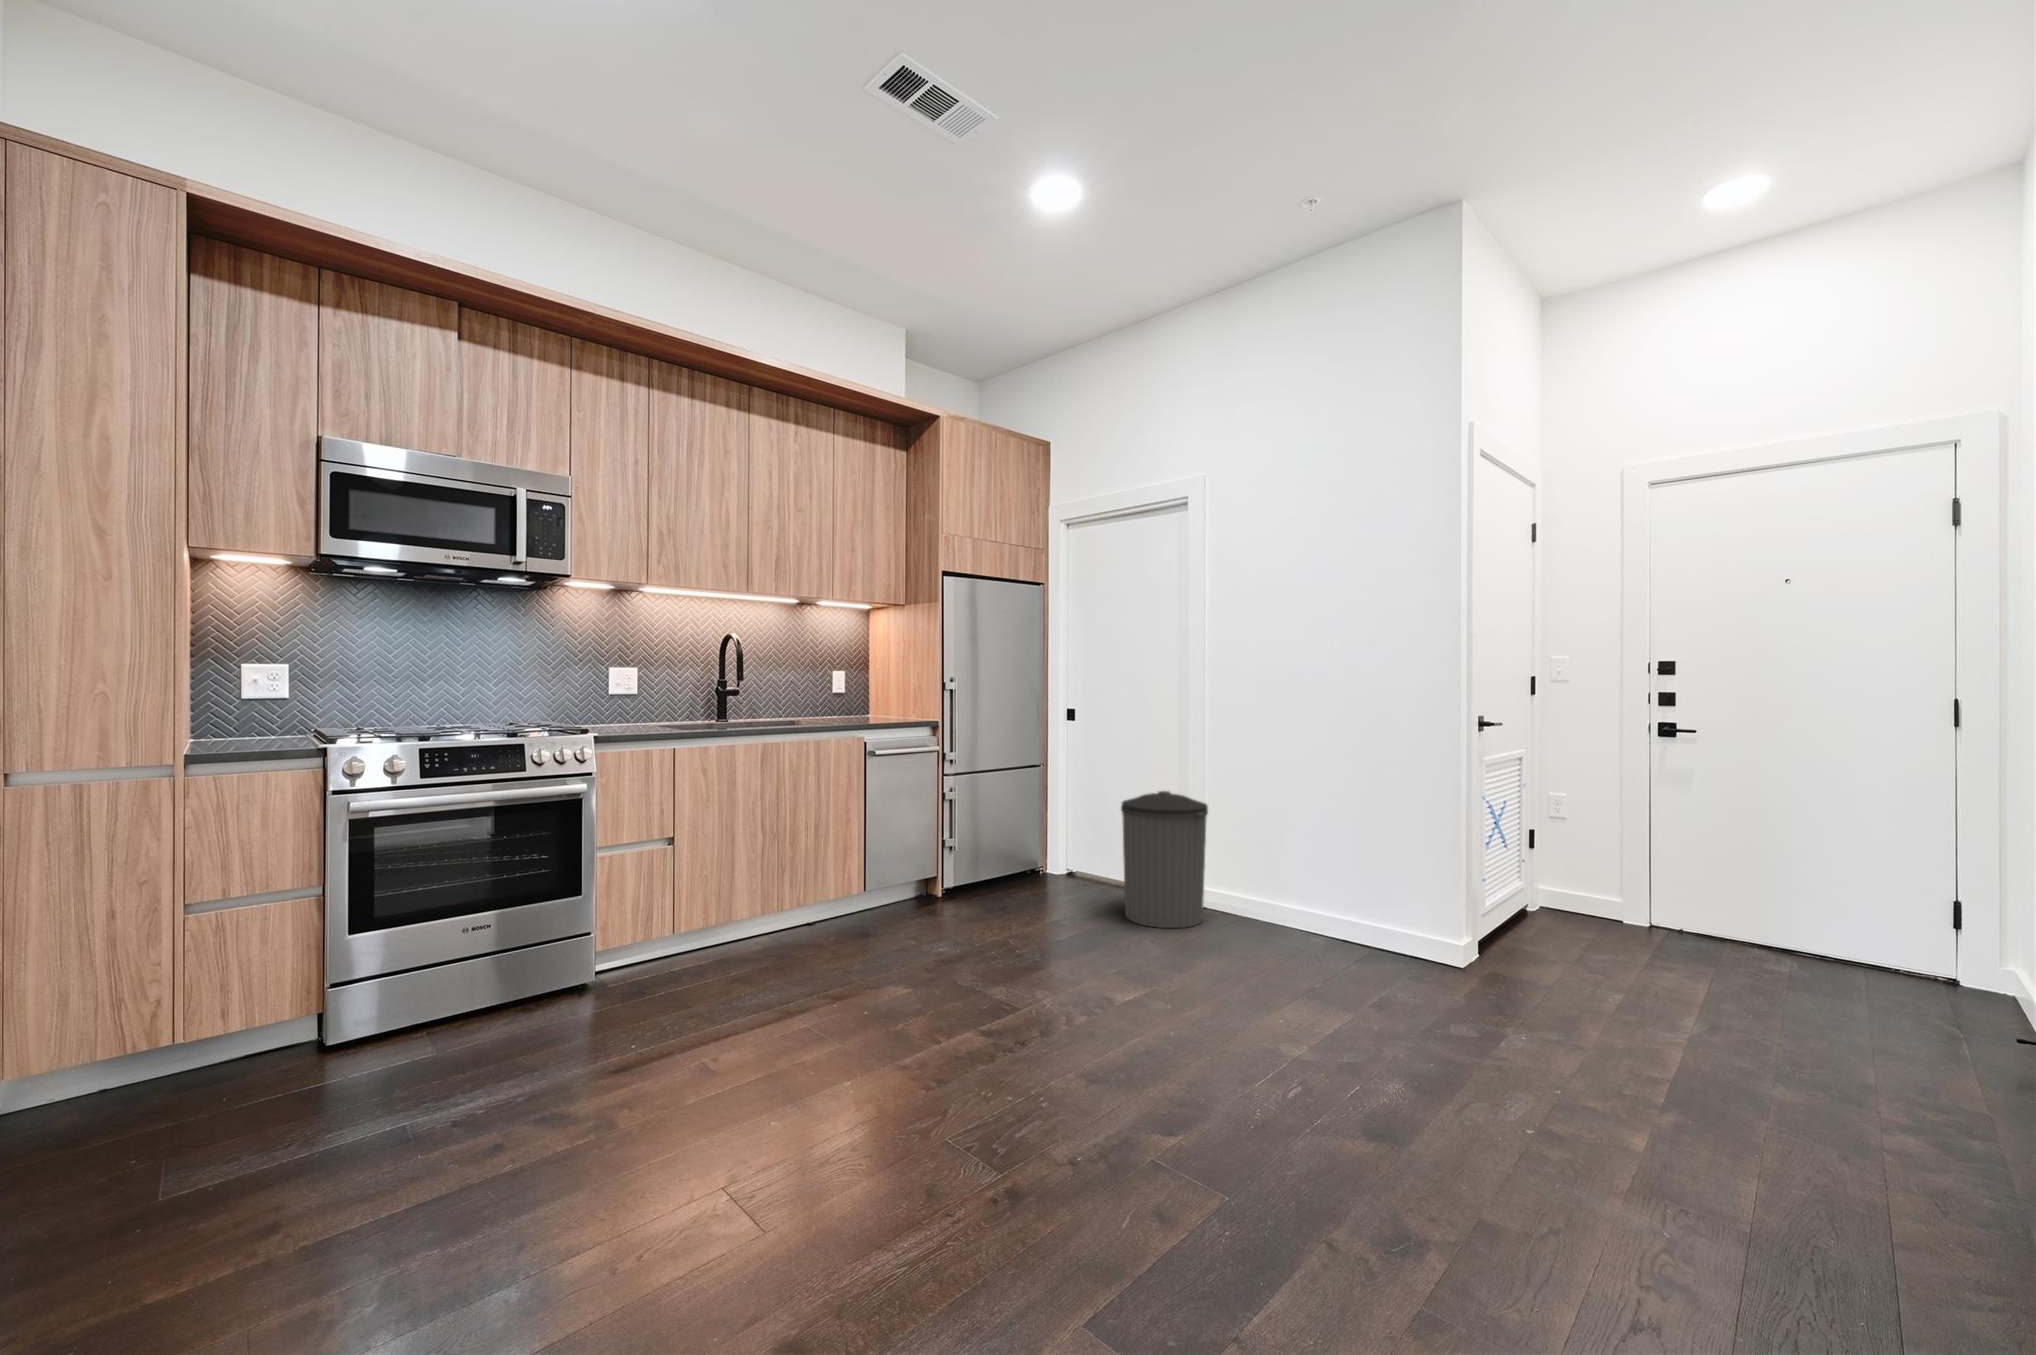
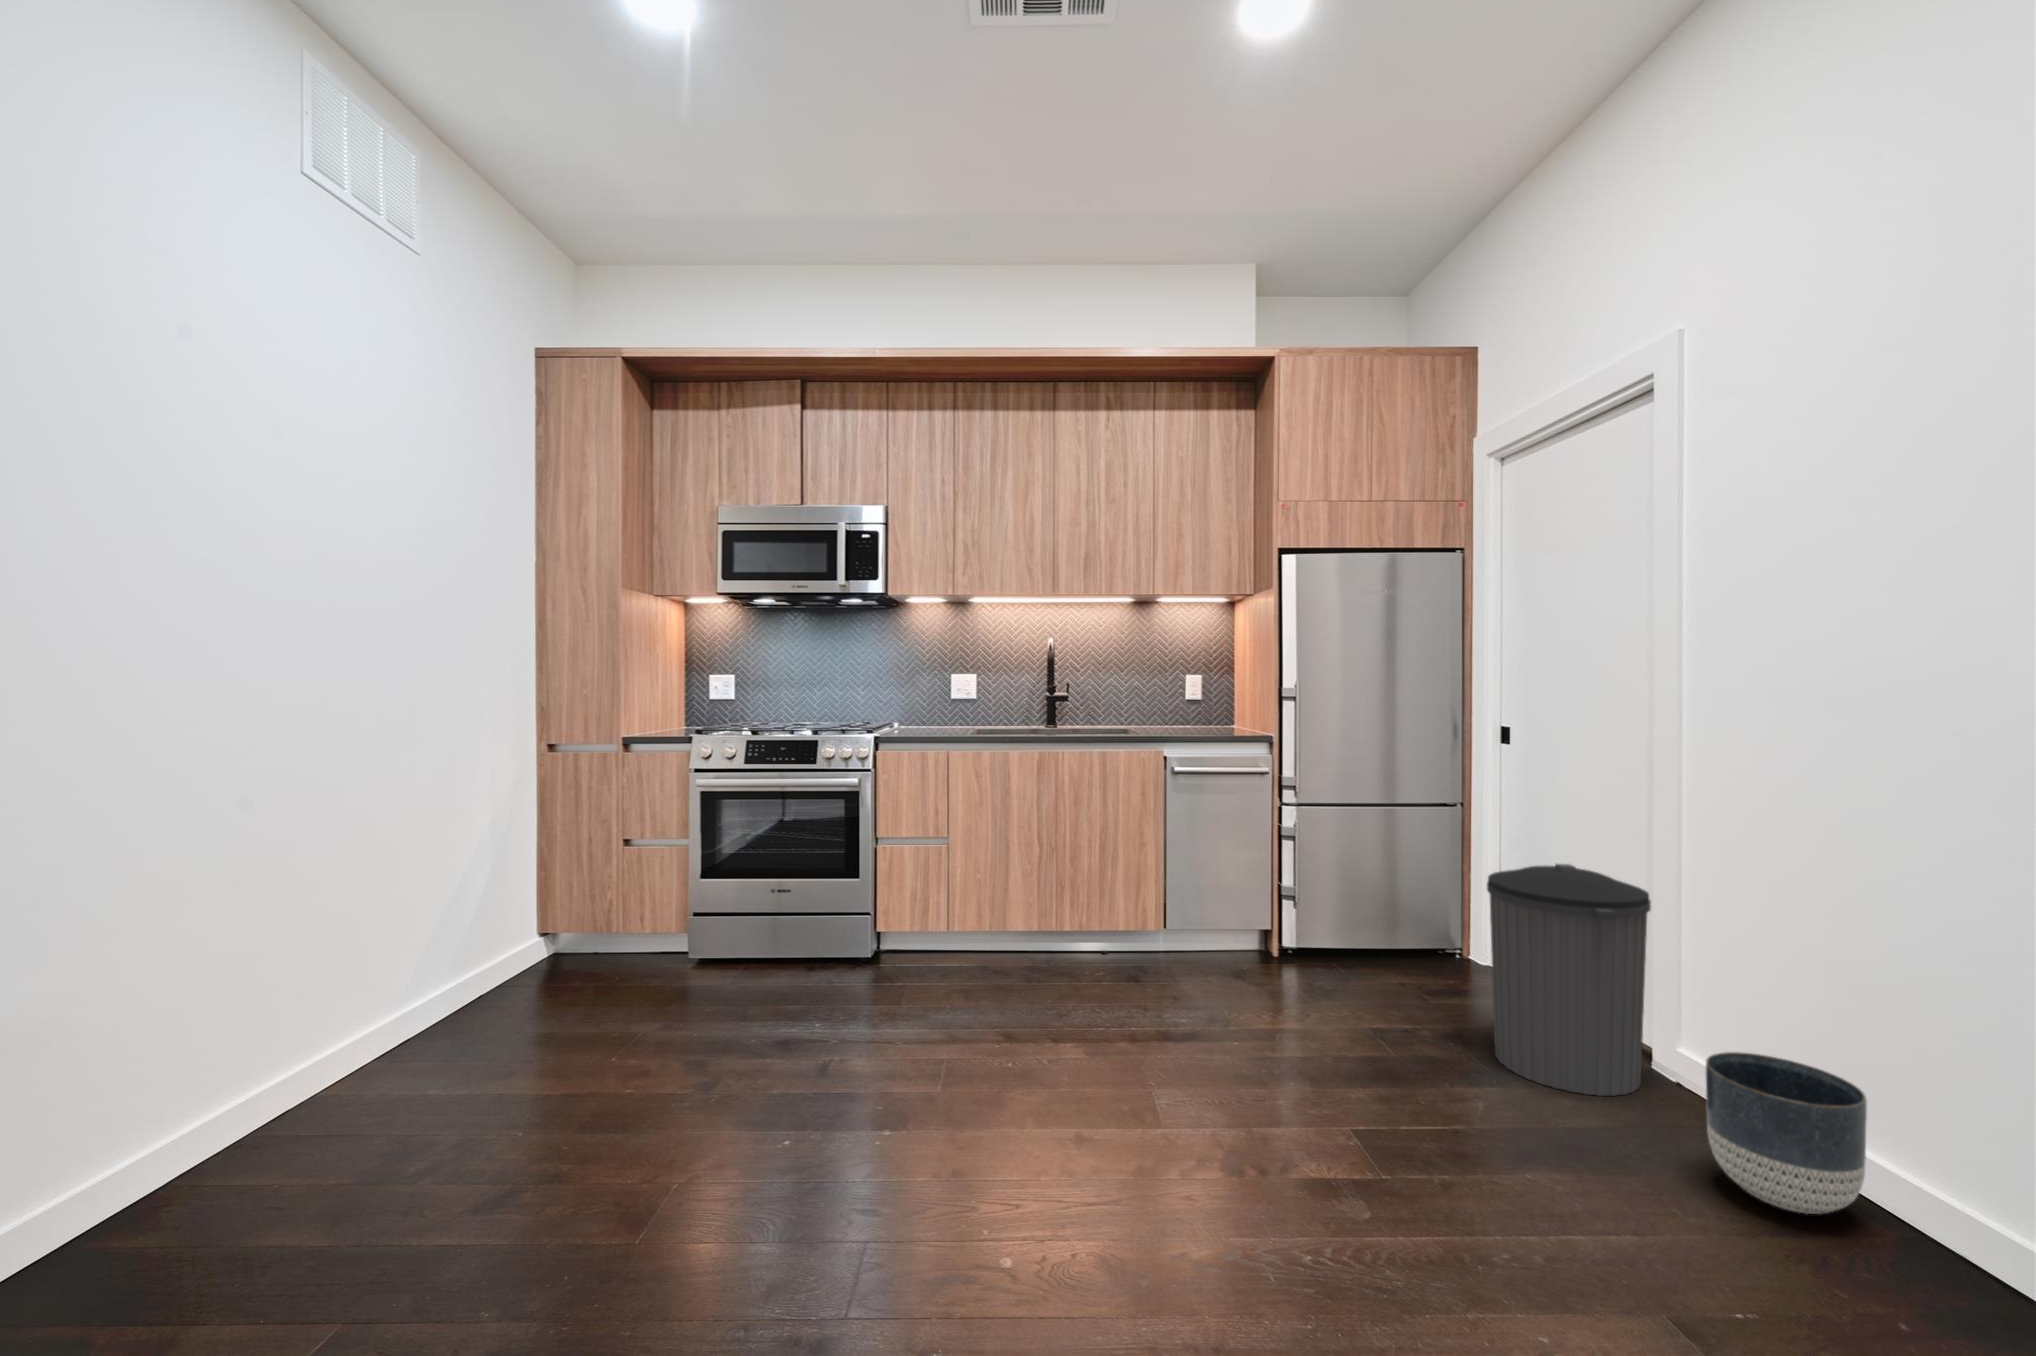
planter: none [1270,875,1335,949] -> present [1706,1052,1867,1214]

